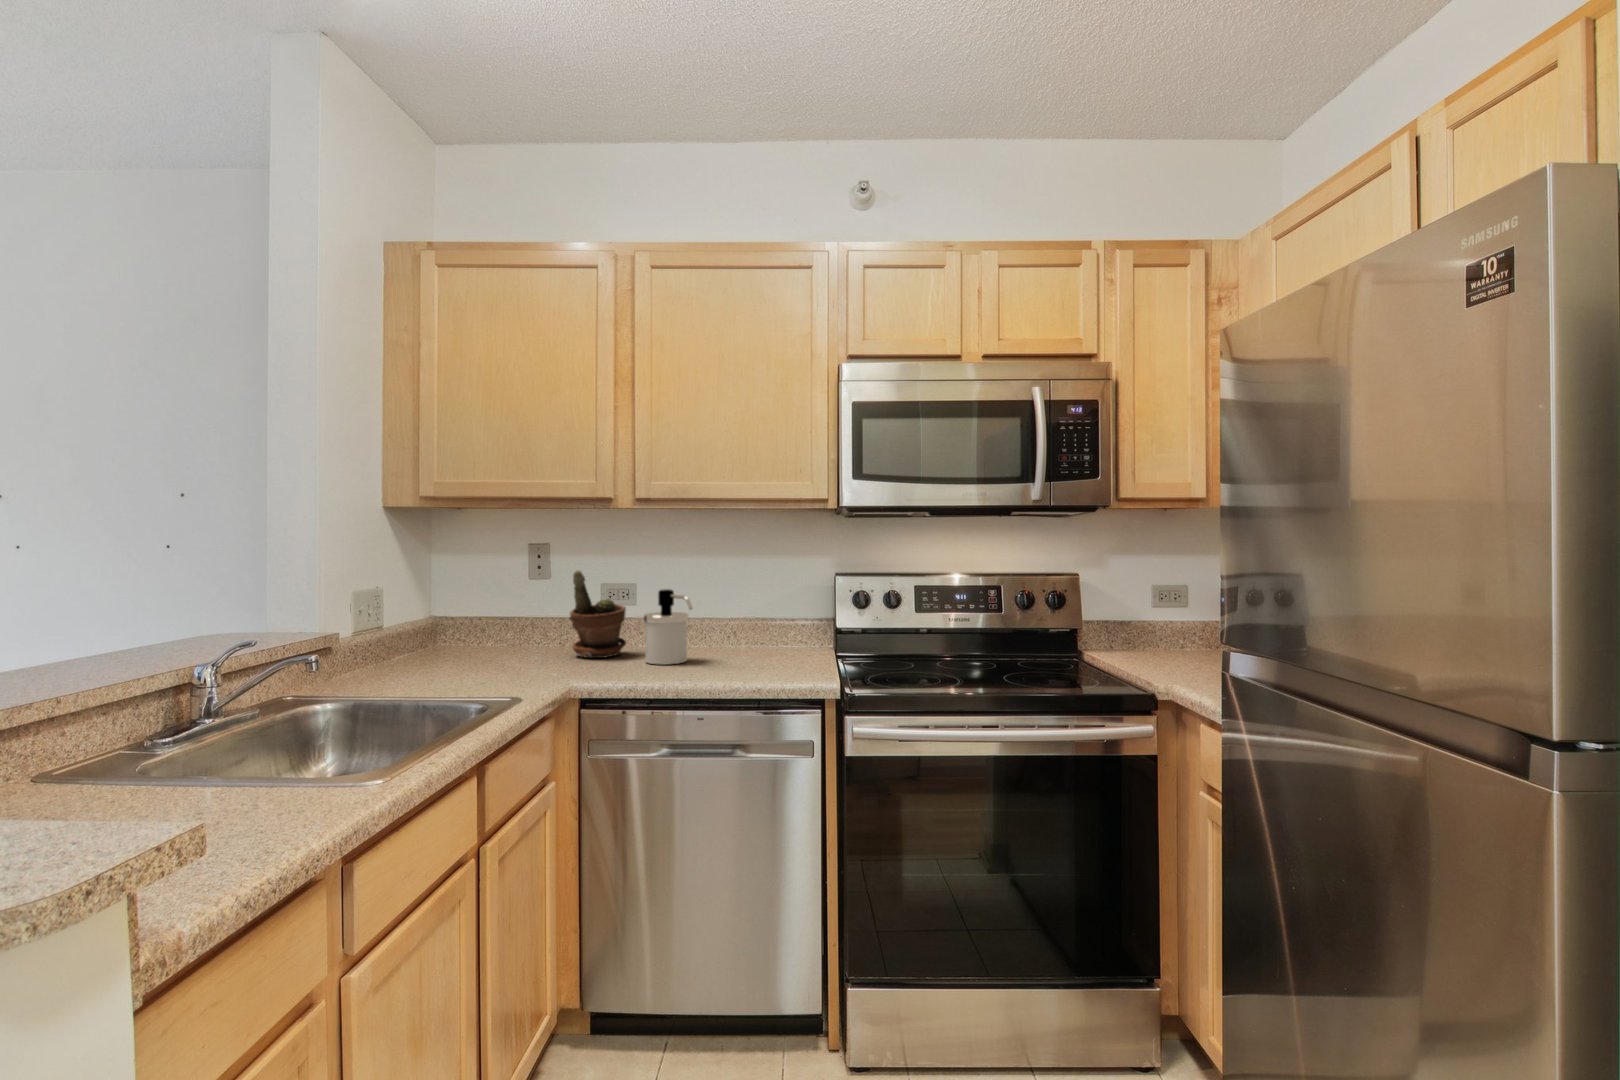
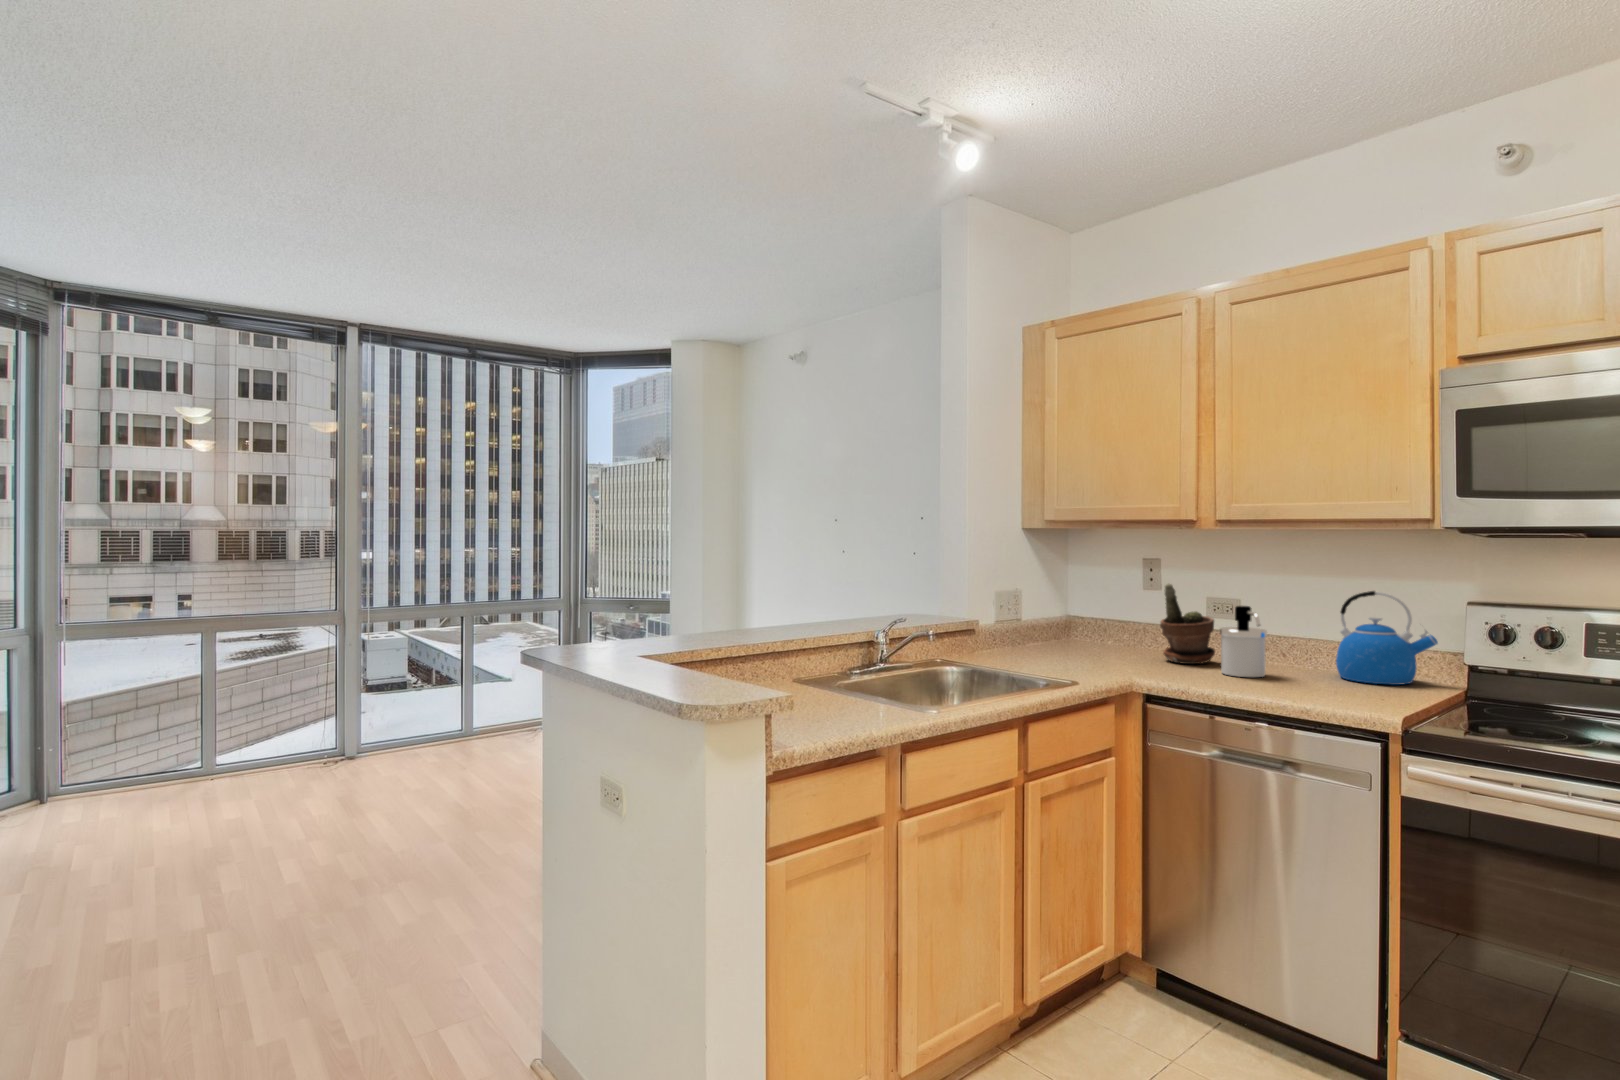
kettle: none [738,568,813,655] -> present [1336,591,1438,685]

